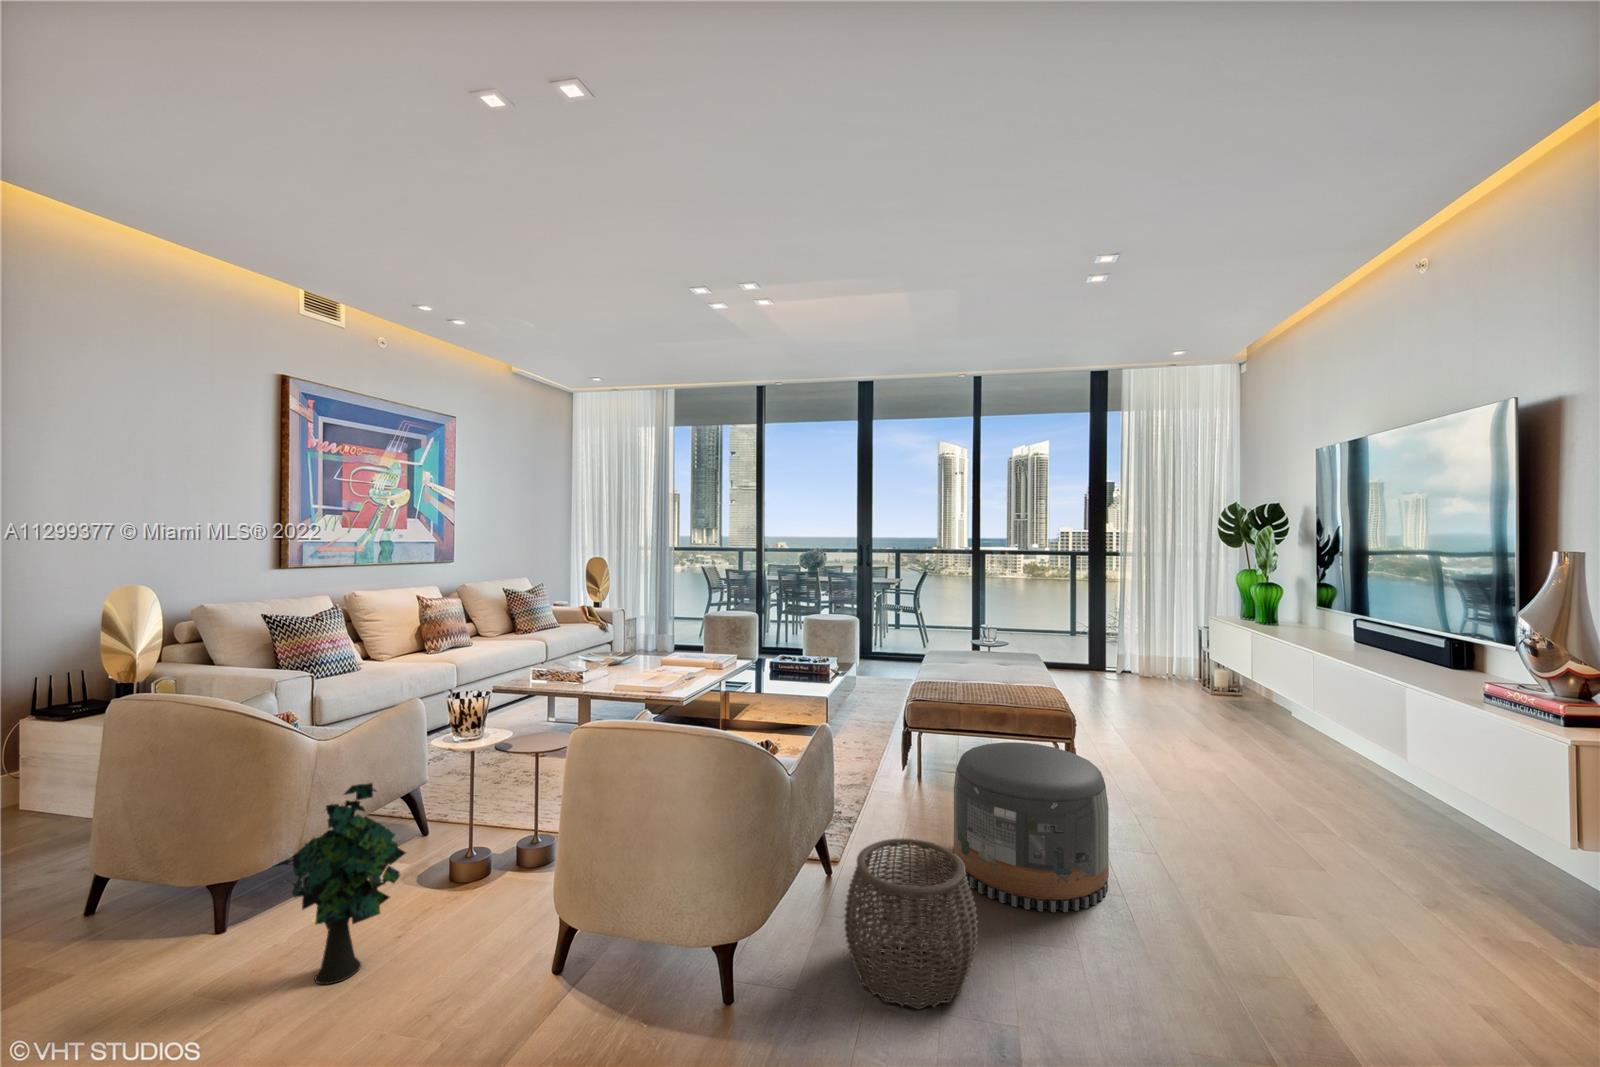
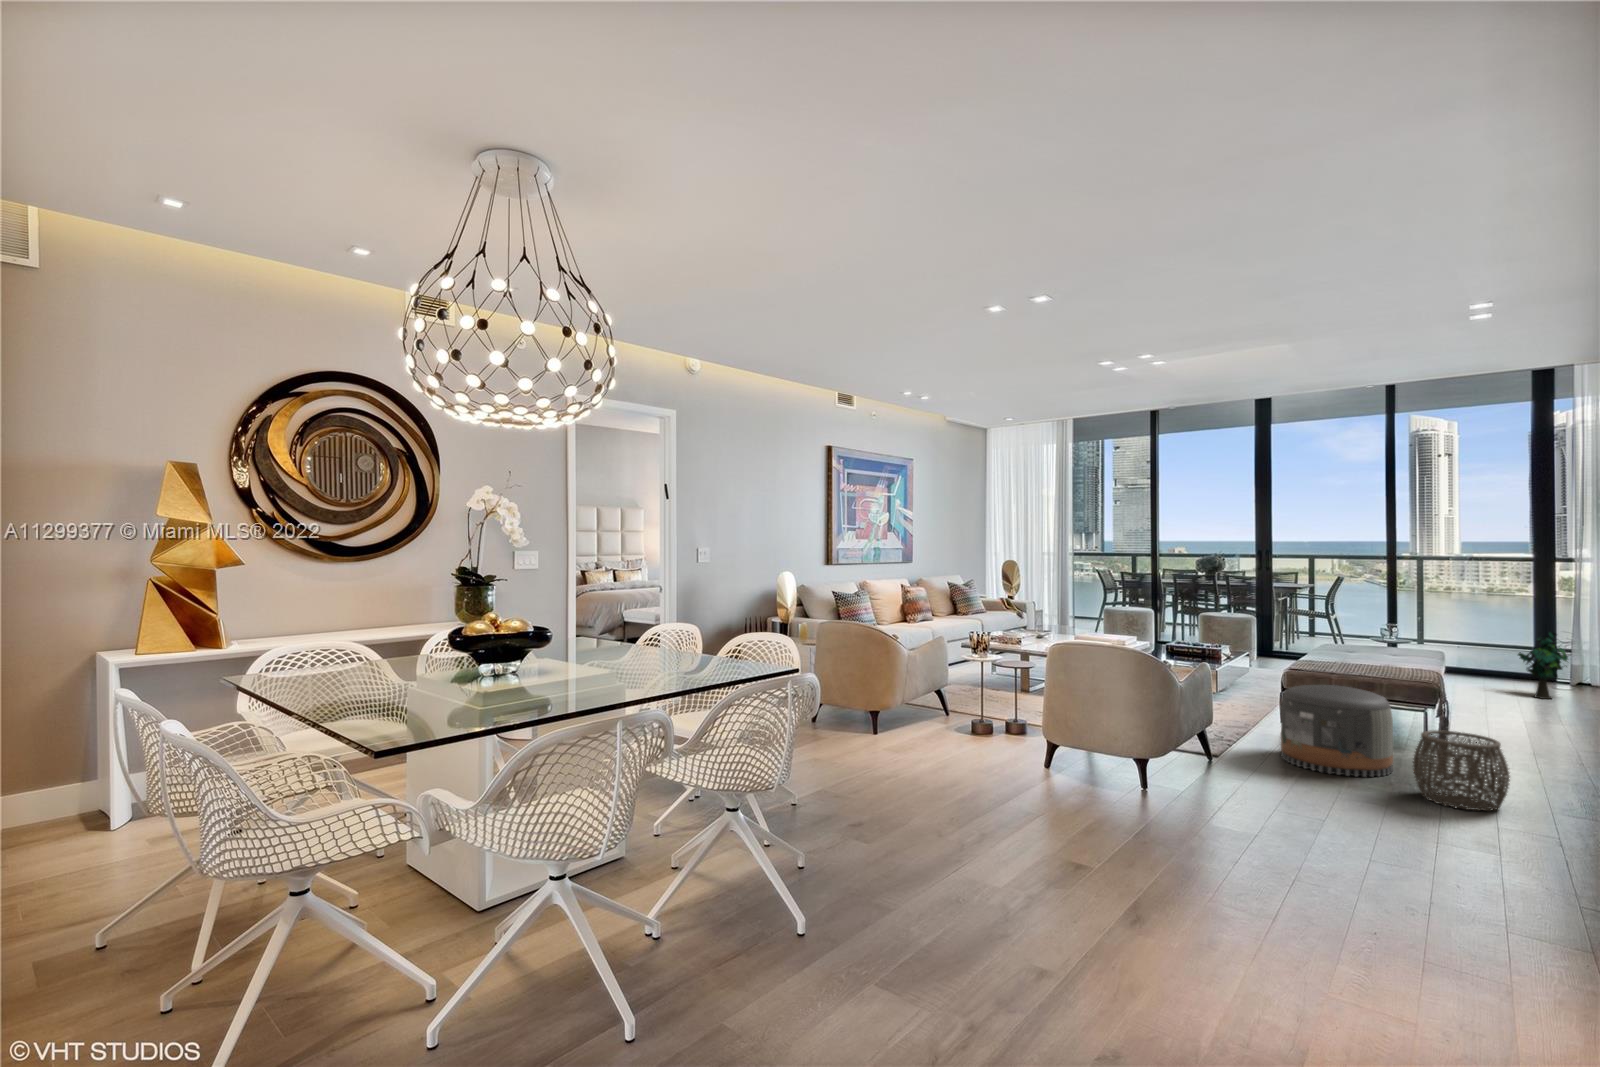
decorative plant: present [275,783,406,984] -> present [1518,632,1568,699]
woven basket: present [844,839,978,1009] -> present [1413,730,1510,811]

